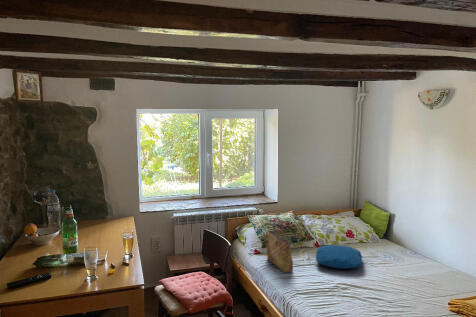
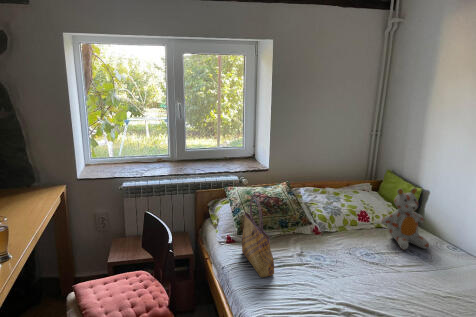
stuffed bear: none [363,211,396,254] -> present [382,188,429,250]
pillow: present [316,245,362,269] -> none [310,234,379,275]

